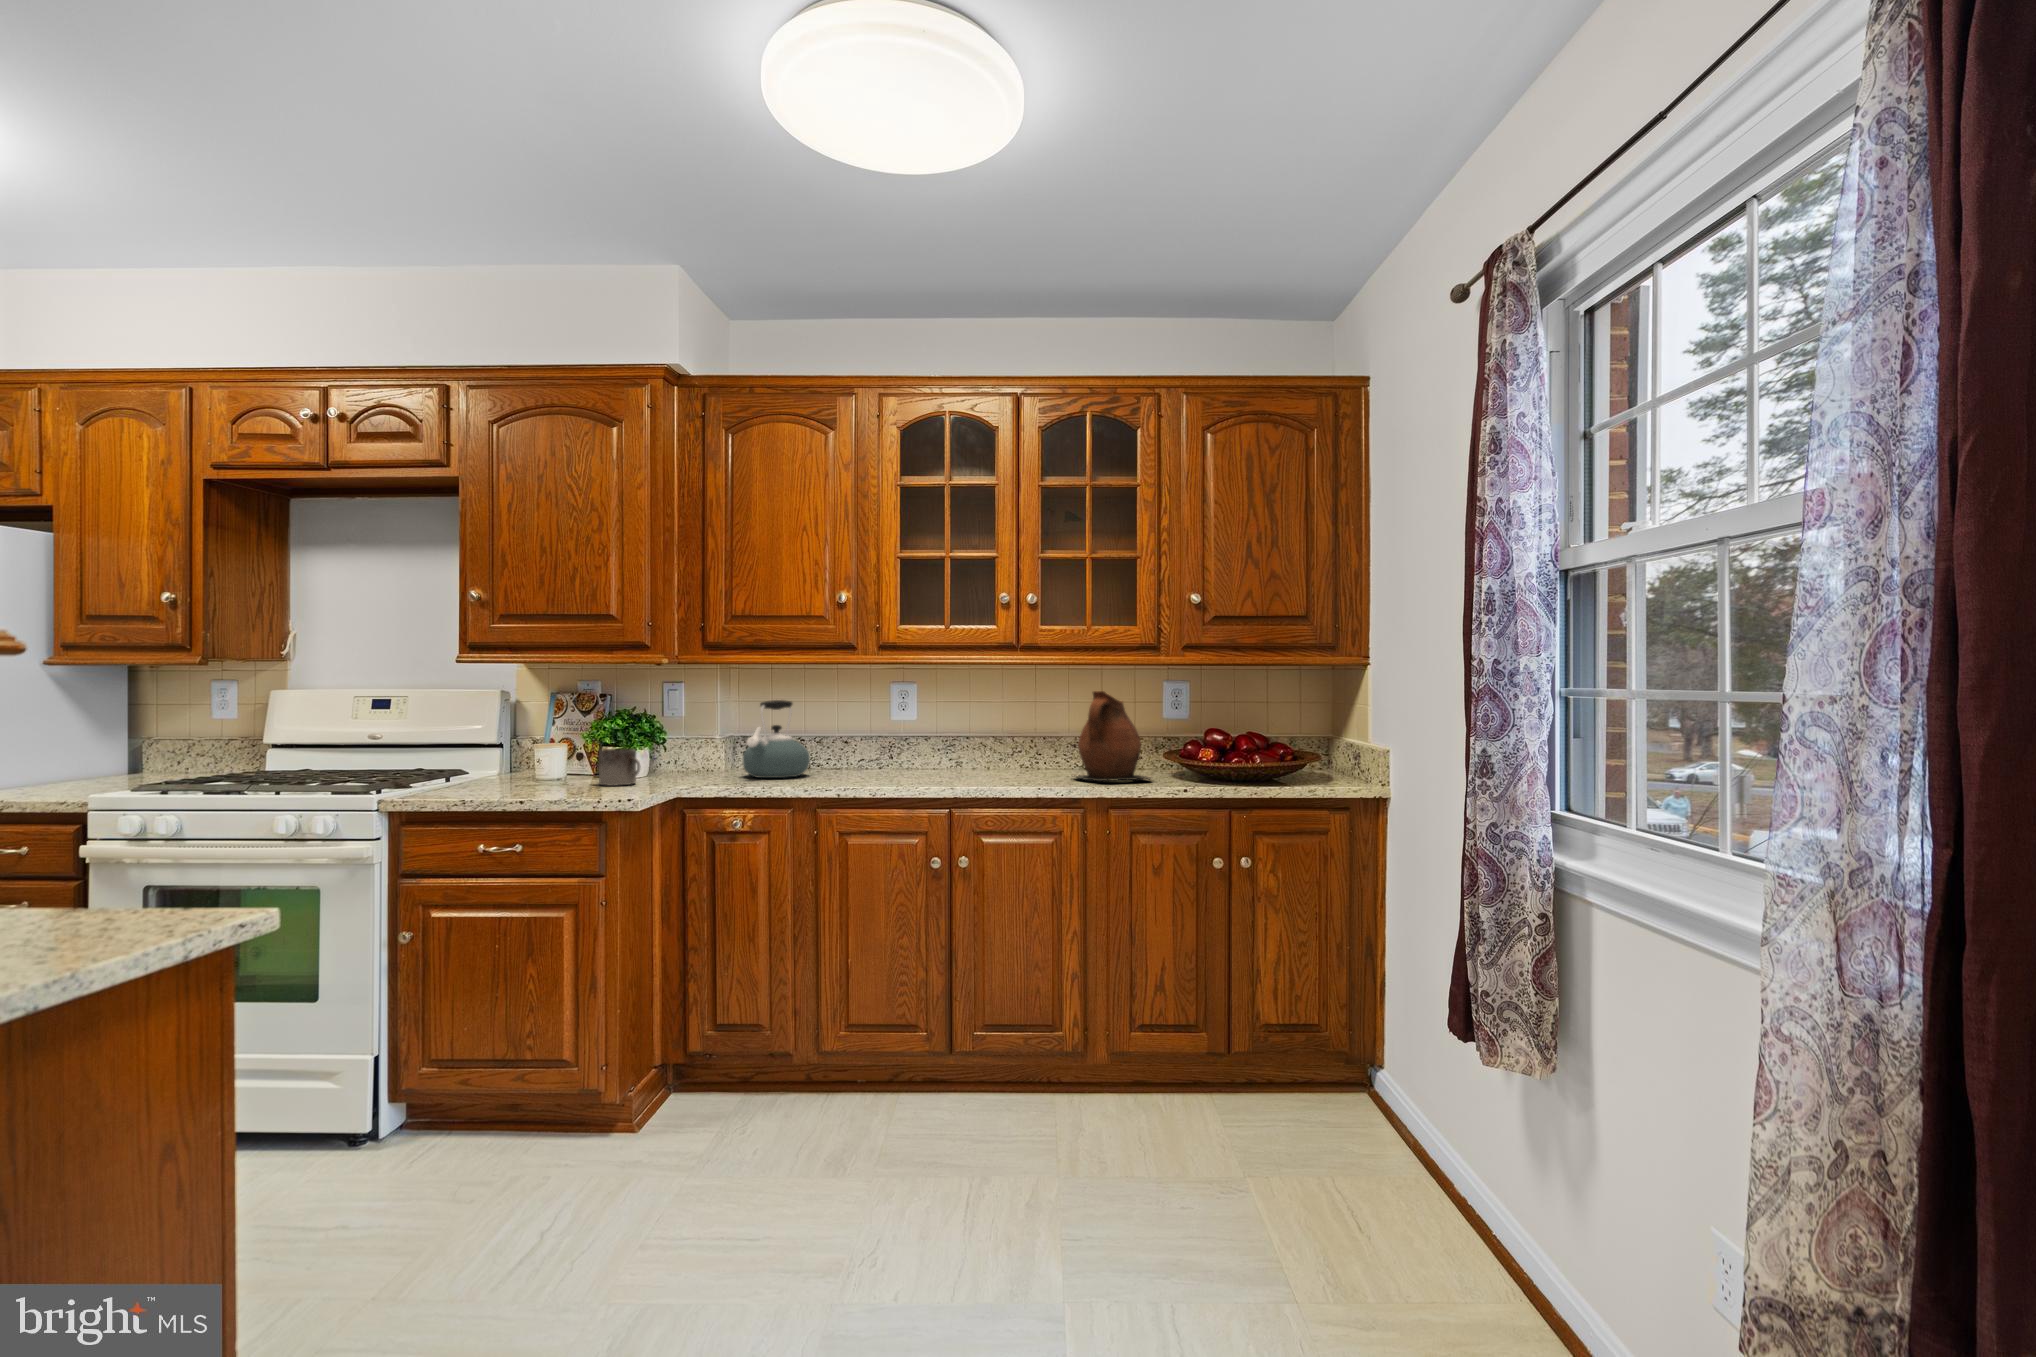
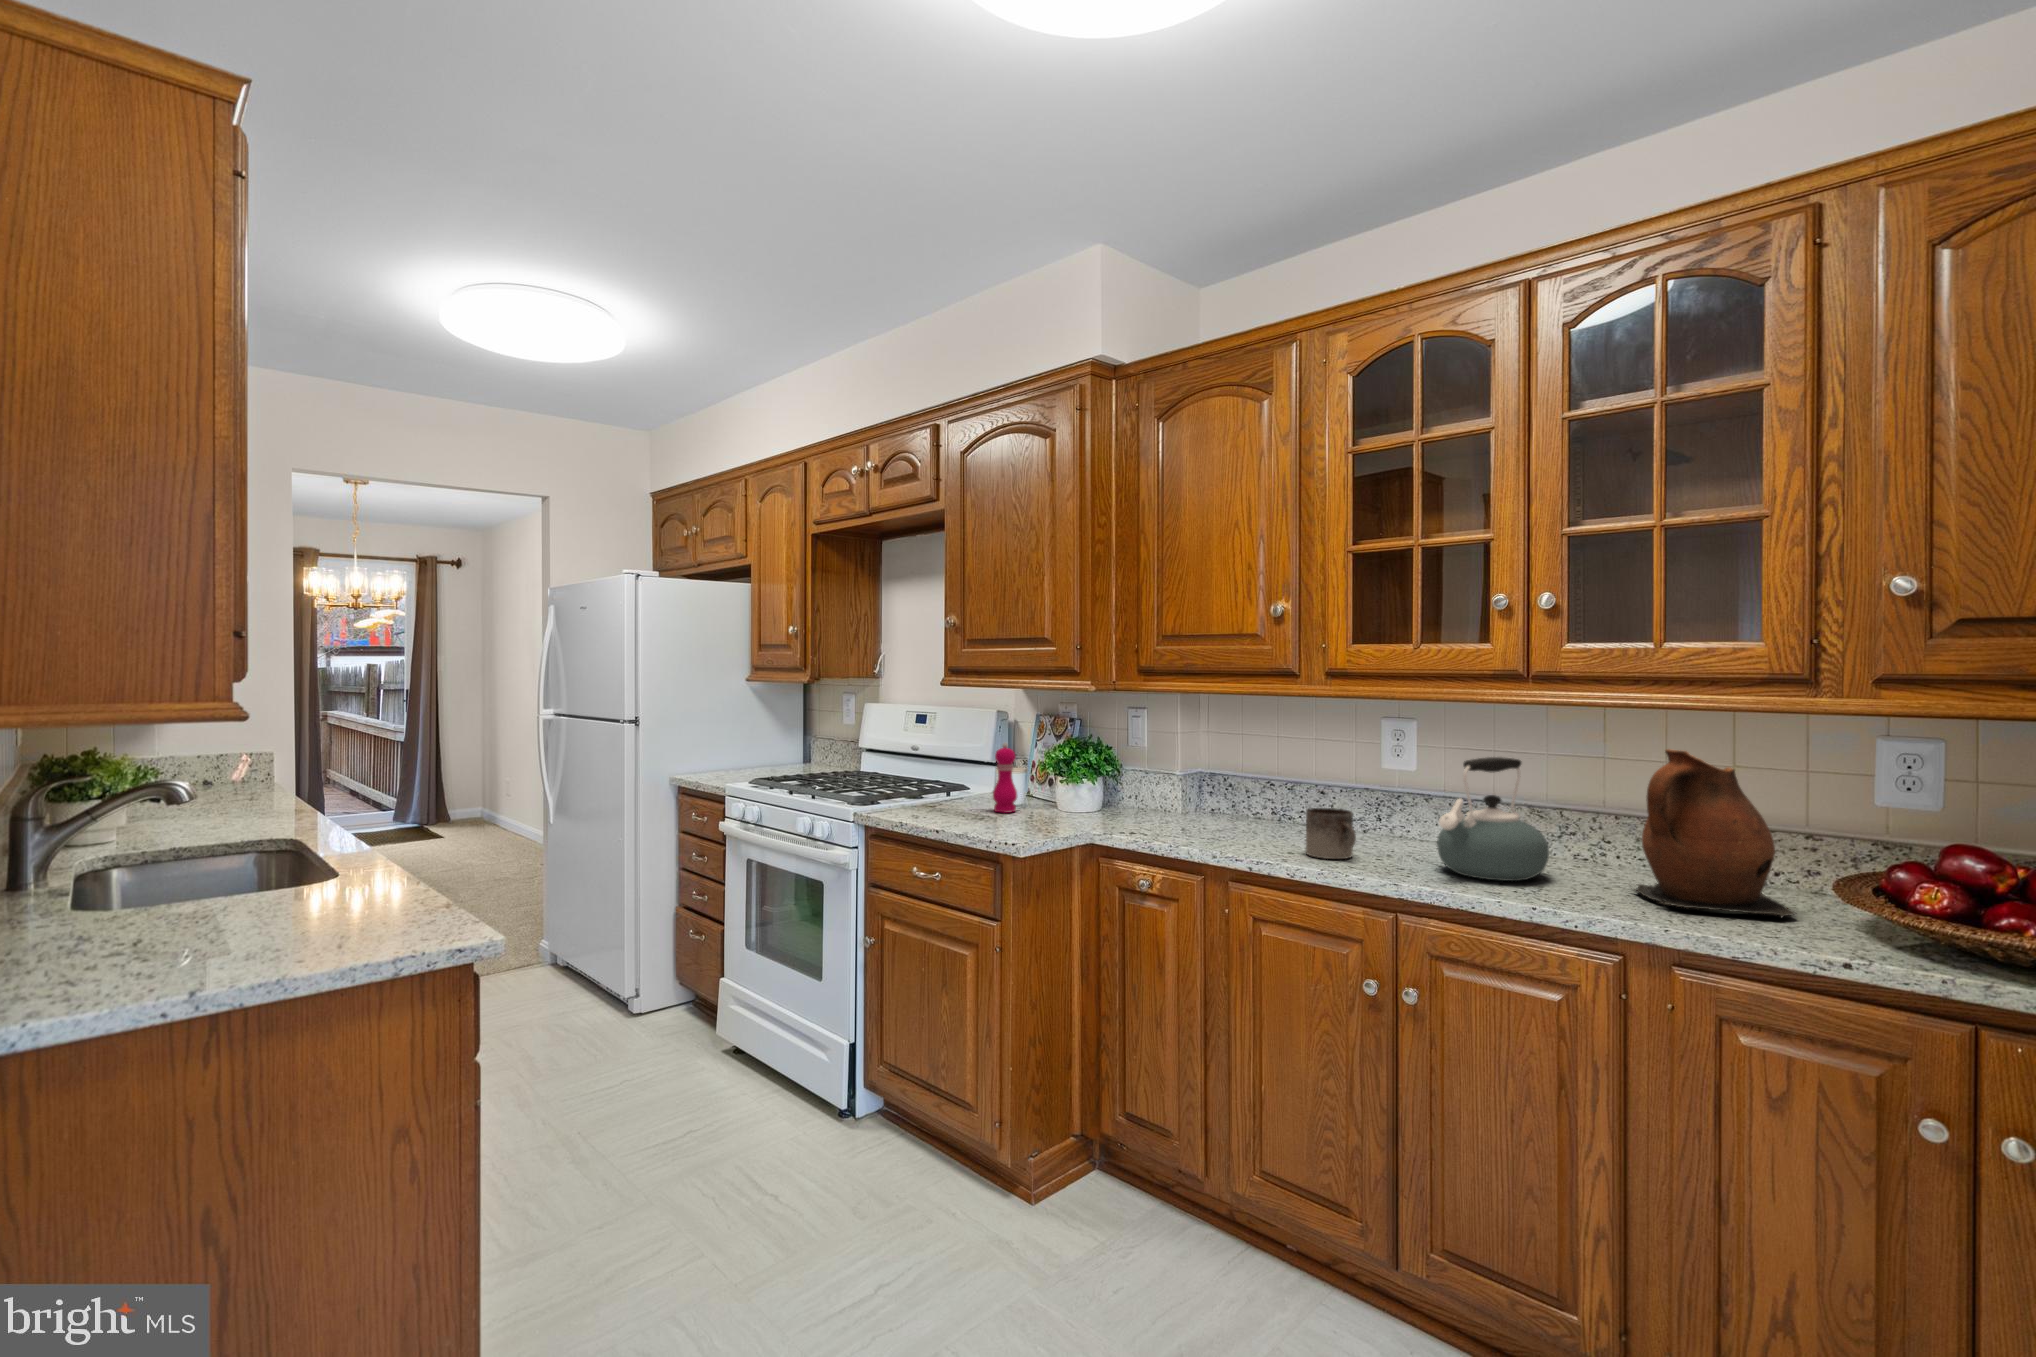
kettle: present [743,700,810,778] -> present [1437,757,1549,881]
pepper mill: none [548,714,575,783] -> present [993,743,1017,813]
mug: present [599,749,640,786] -> present [1306,808,1356,859]

